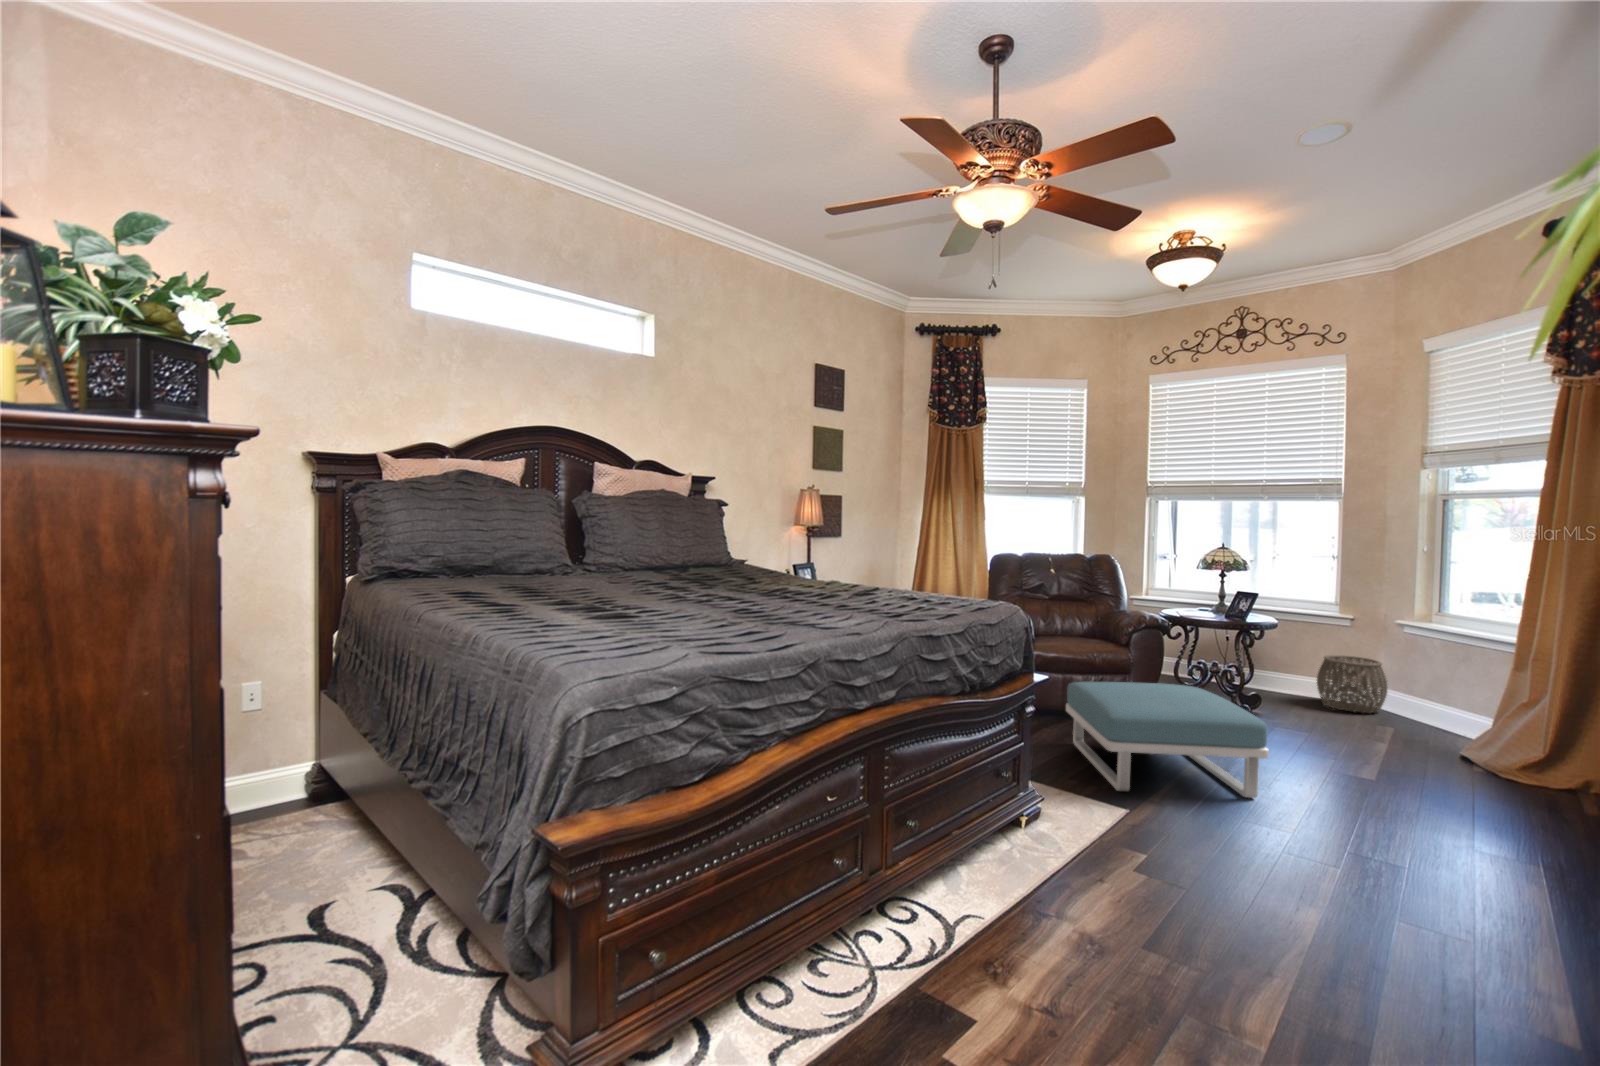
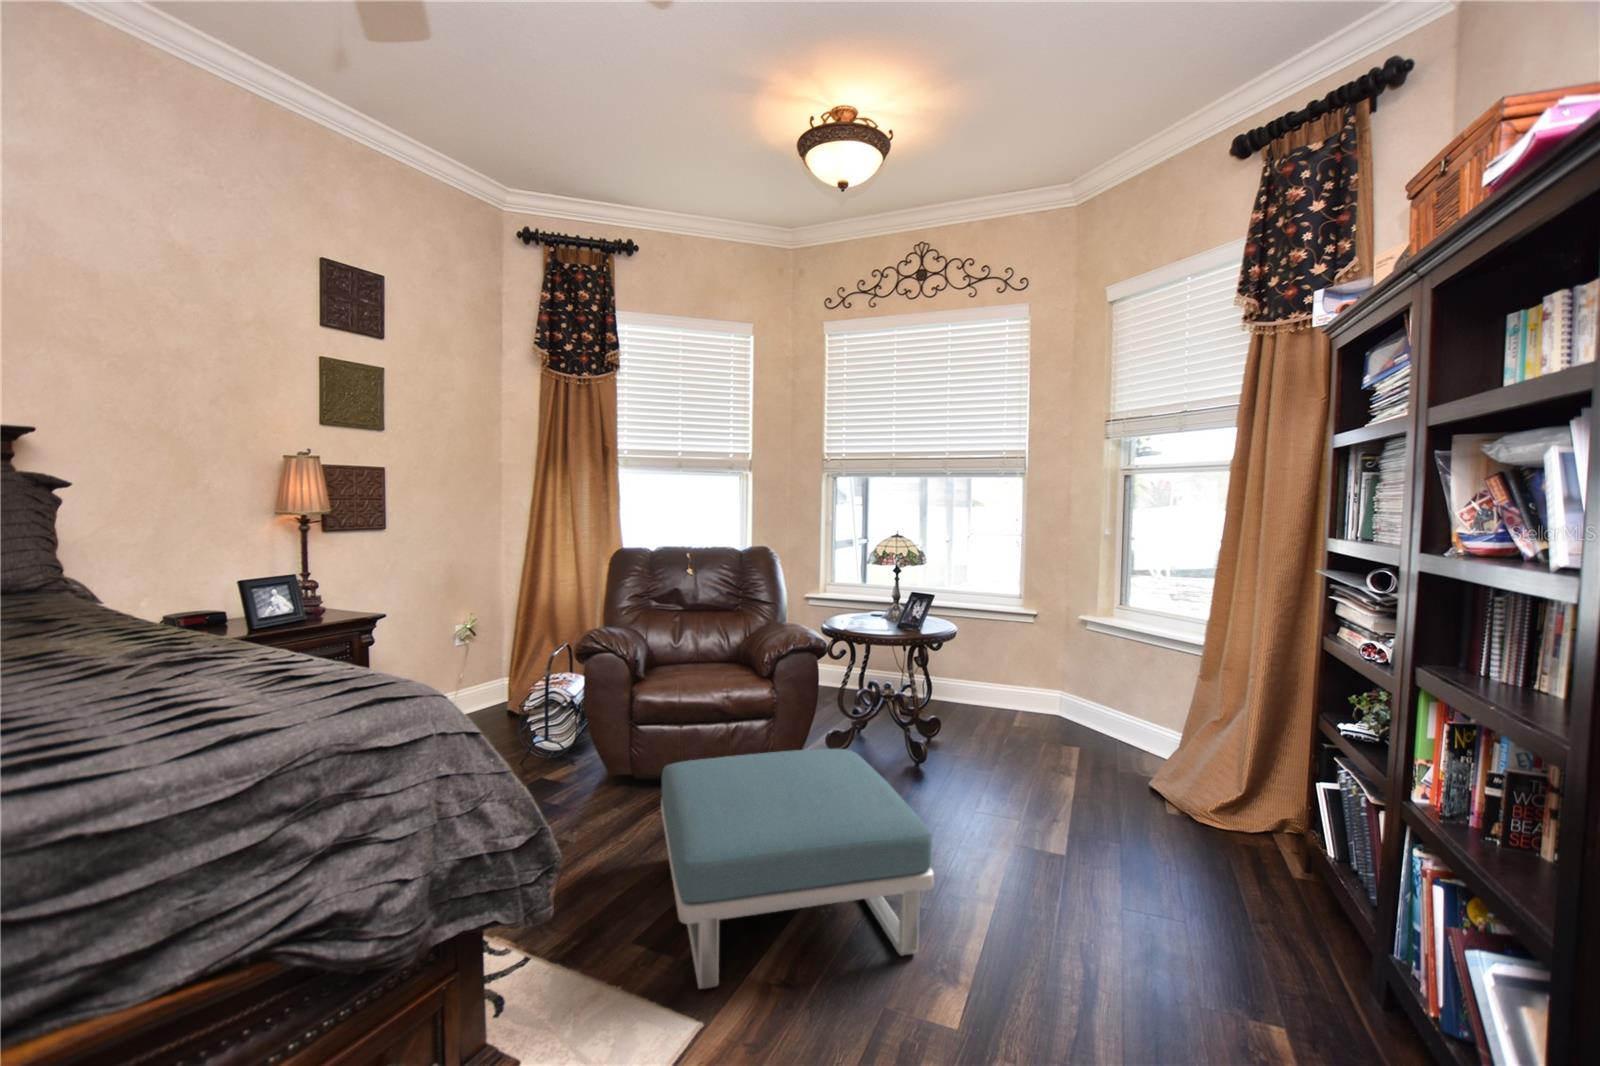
woven basket: present [1317,655,1388,713] -> none [1000,659,1071,730]

